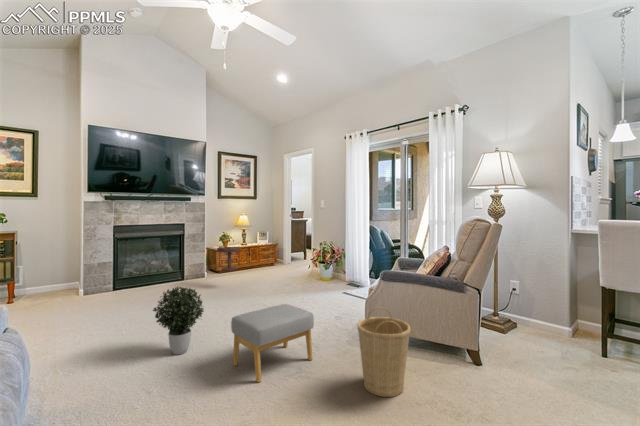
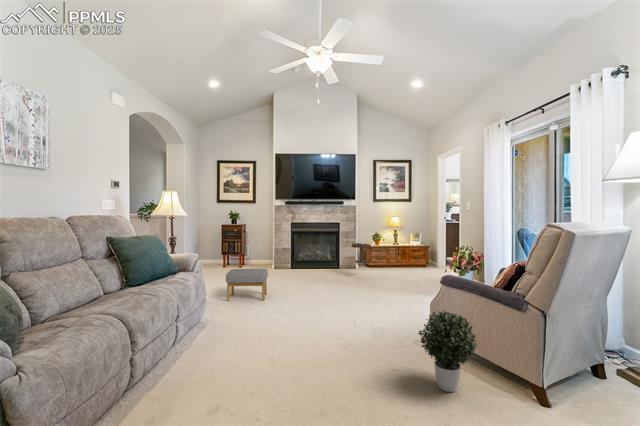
potted plant: present [153,287,204,355] -> present [418,311,477,392]
footstool: present [231,304,314,382] -> present [226,269,268,301]
basket: present [357,307,410,397] -> none [351,297,393,364]

